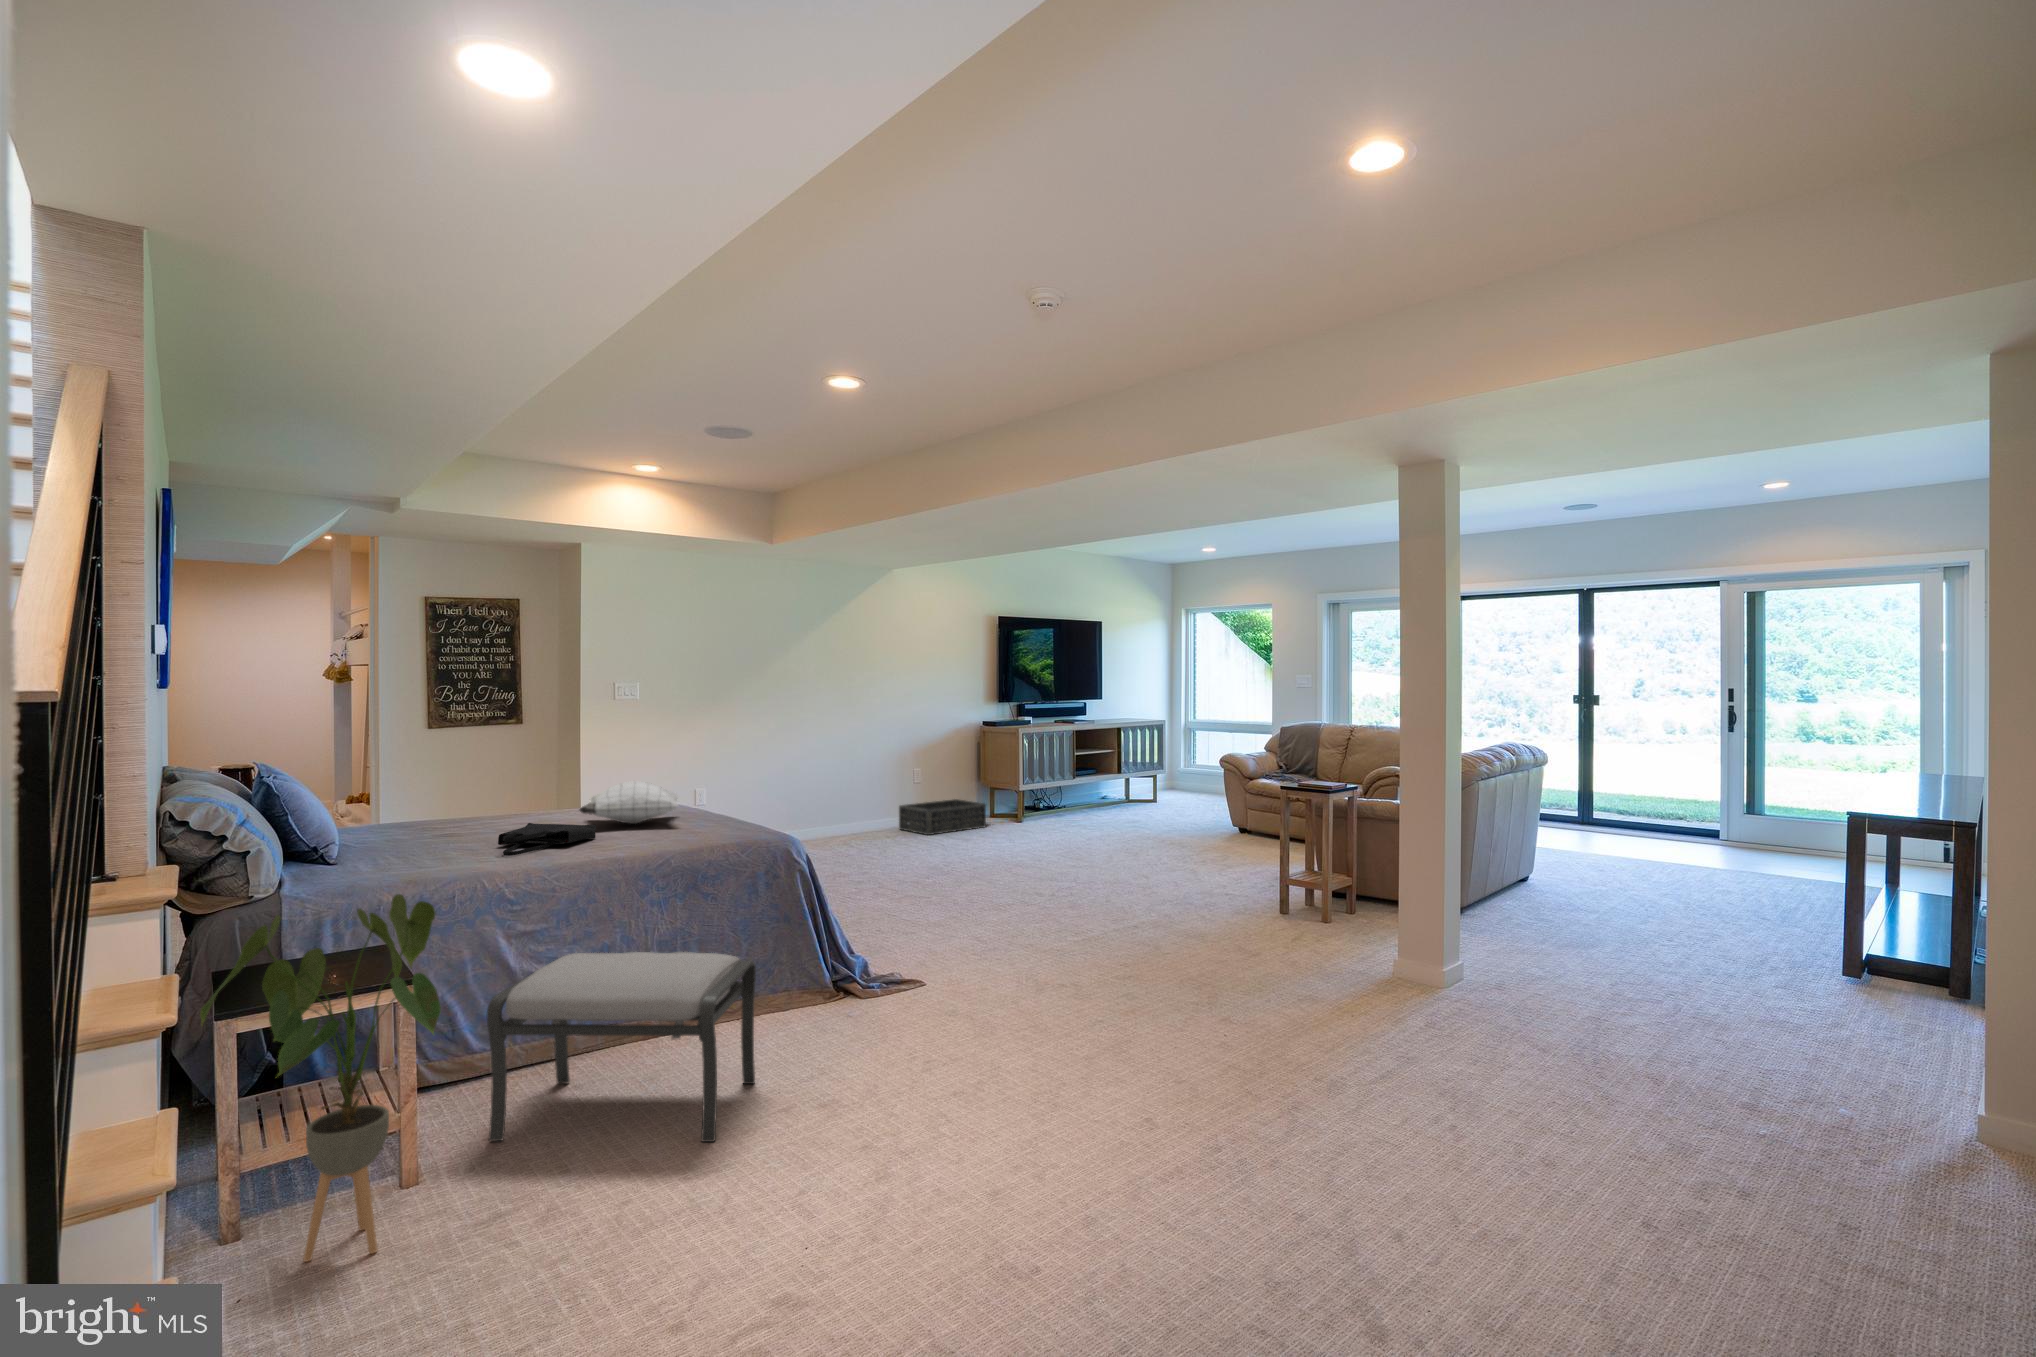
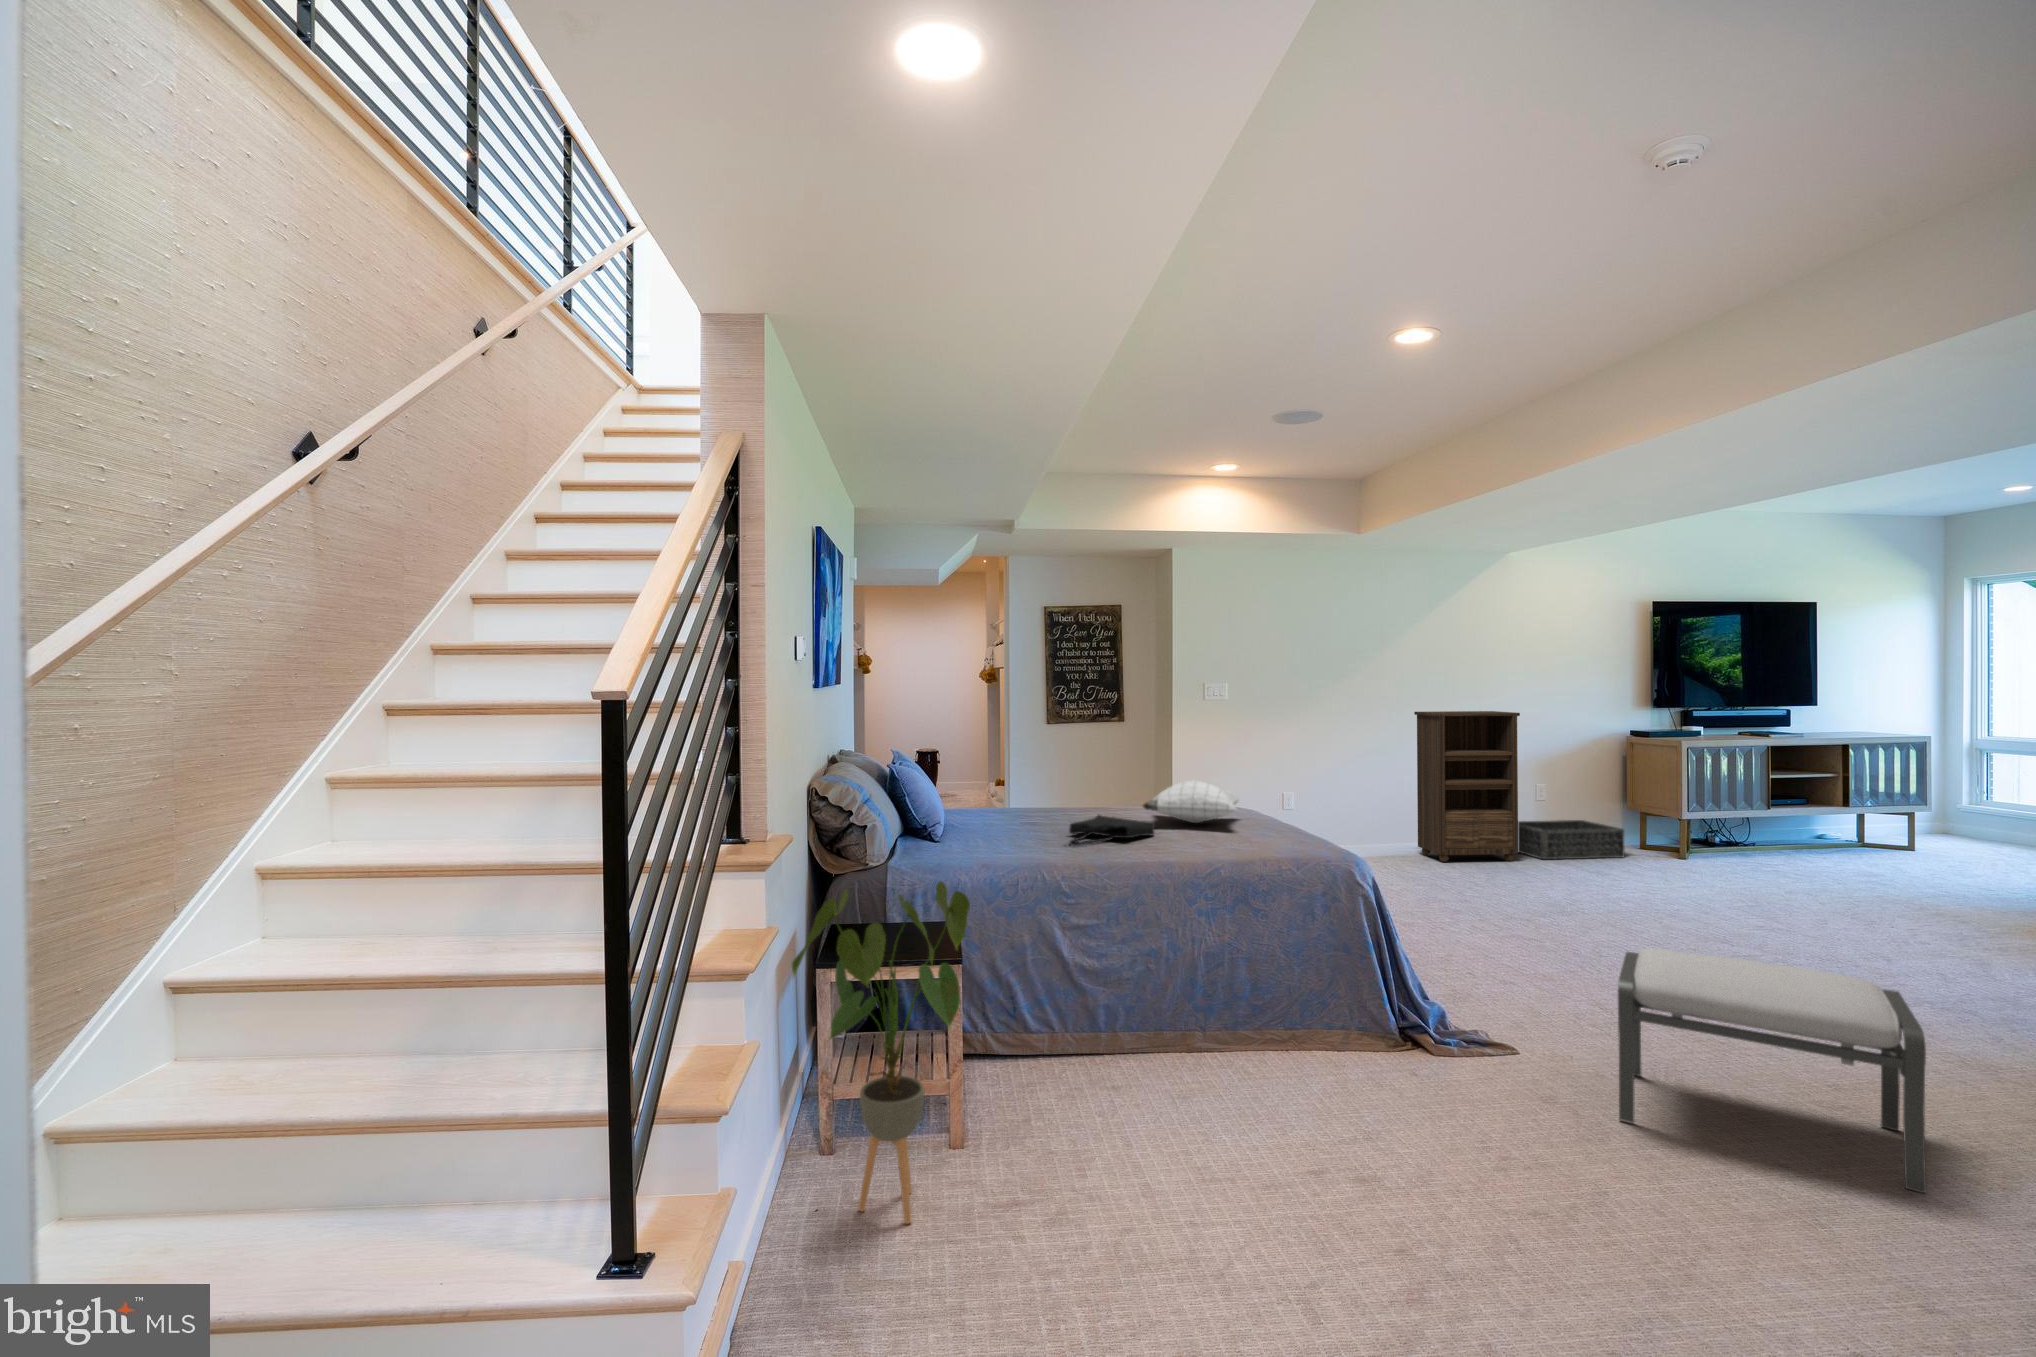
bookshelf: none [825,708,911,846] -> present [1414,711,1520,862]
ottoman: present [487,952,756,1142] -> present [1618,948,1926,1193]

